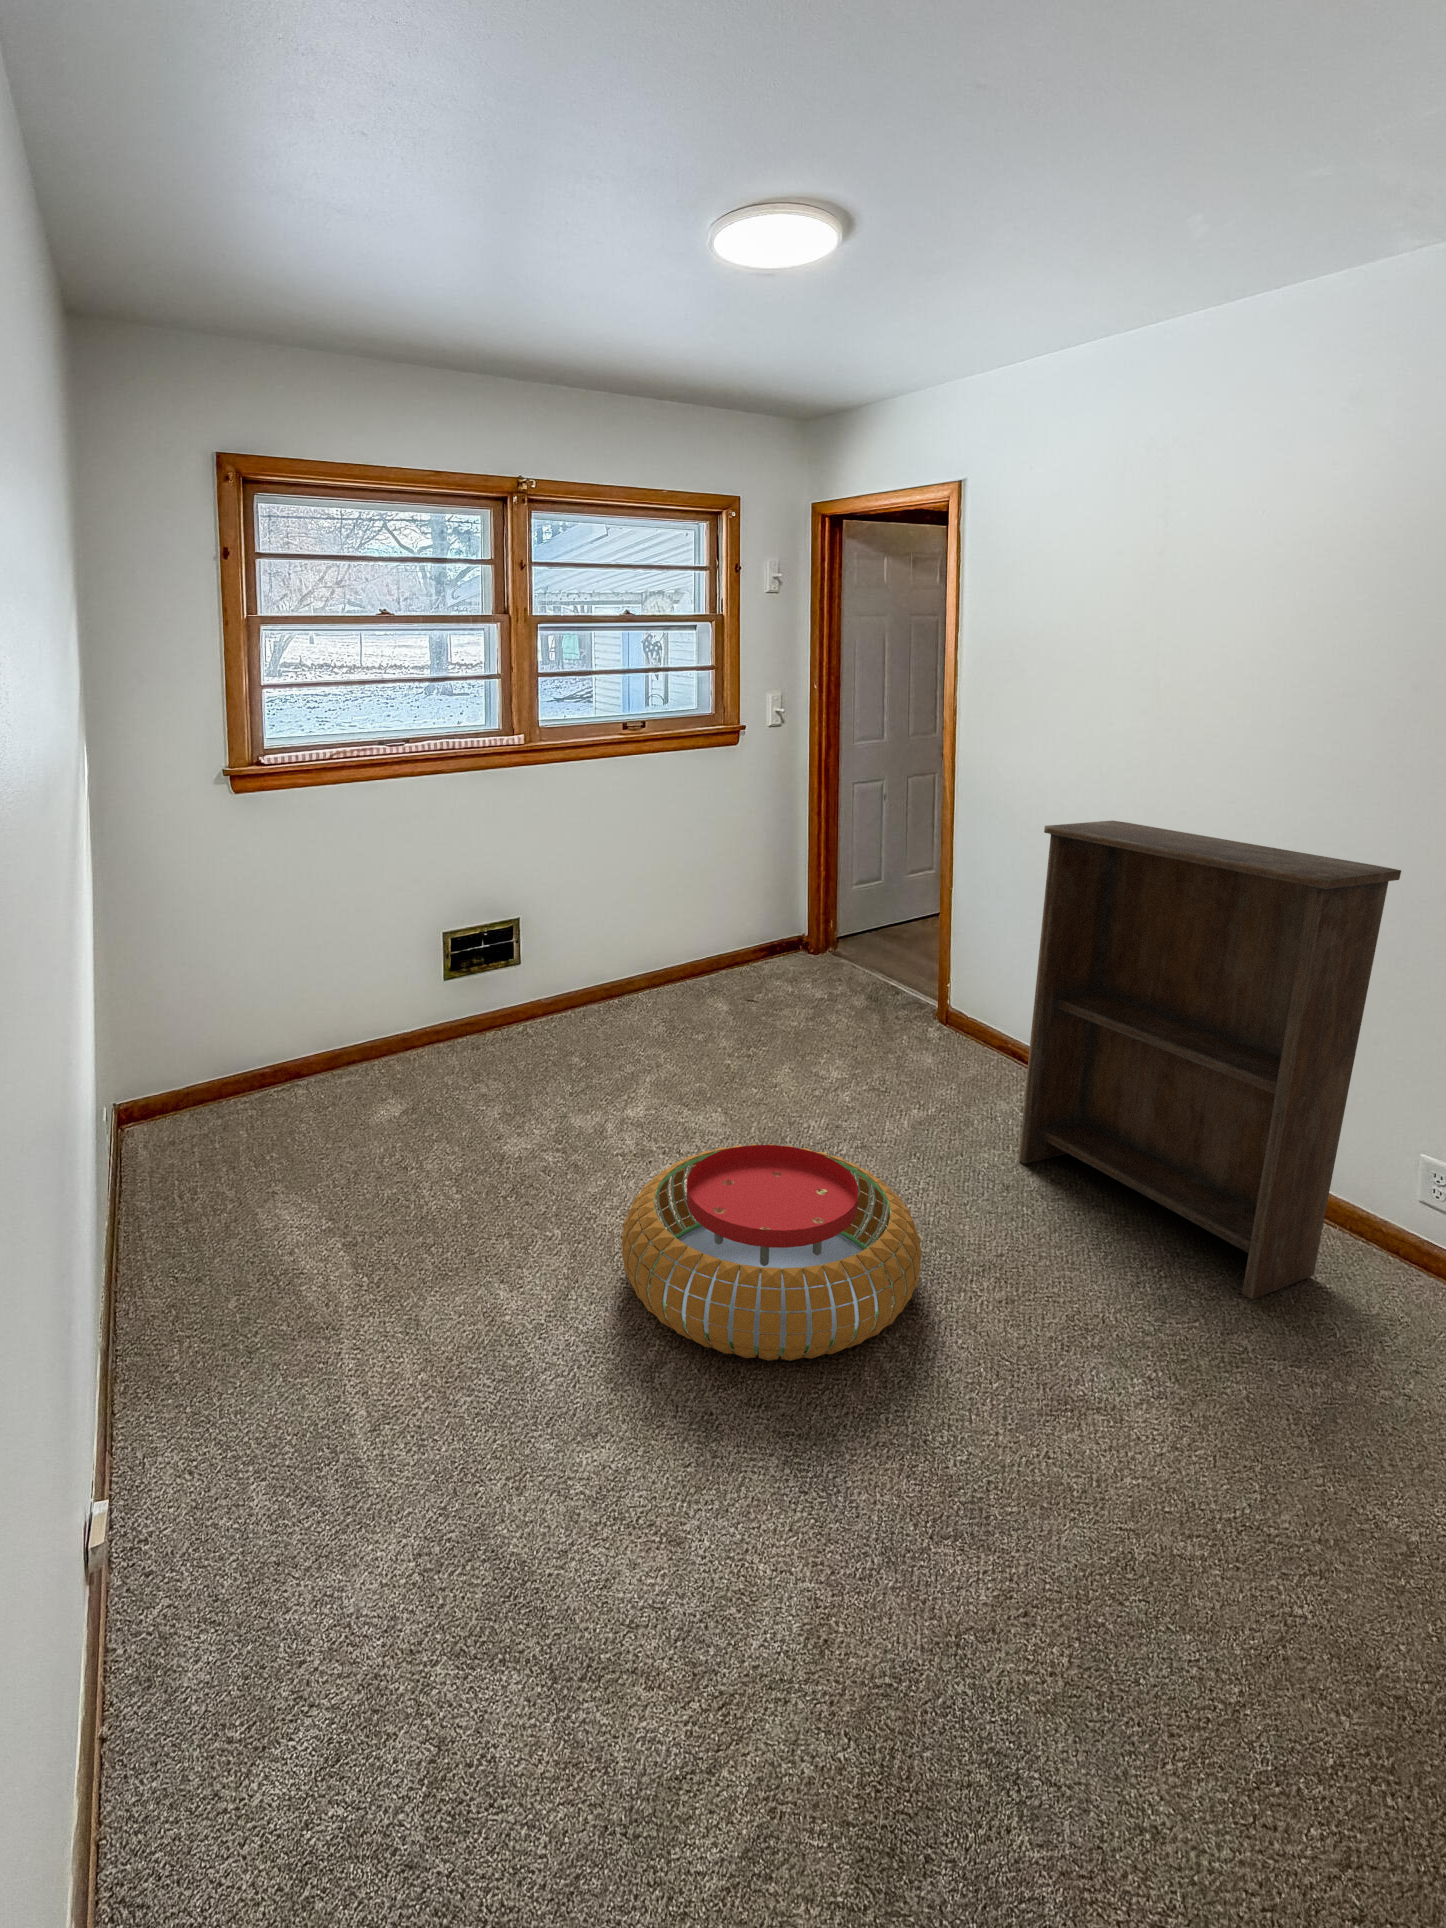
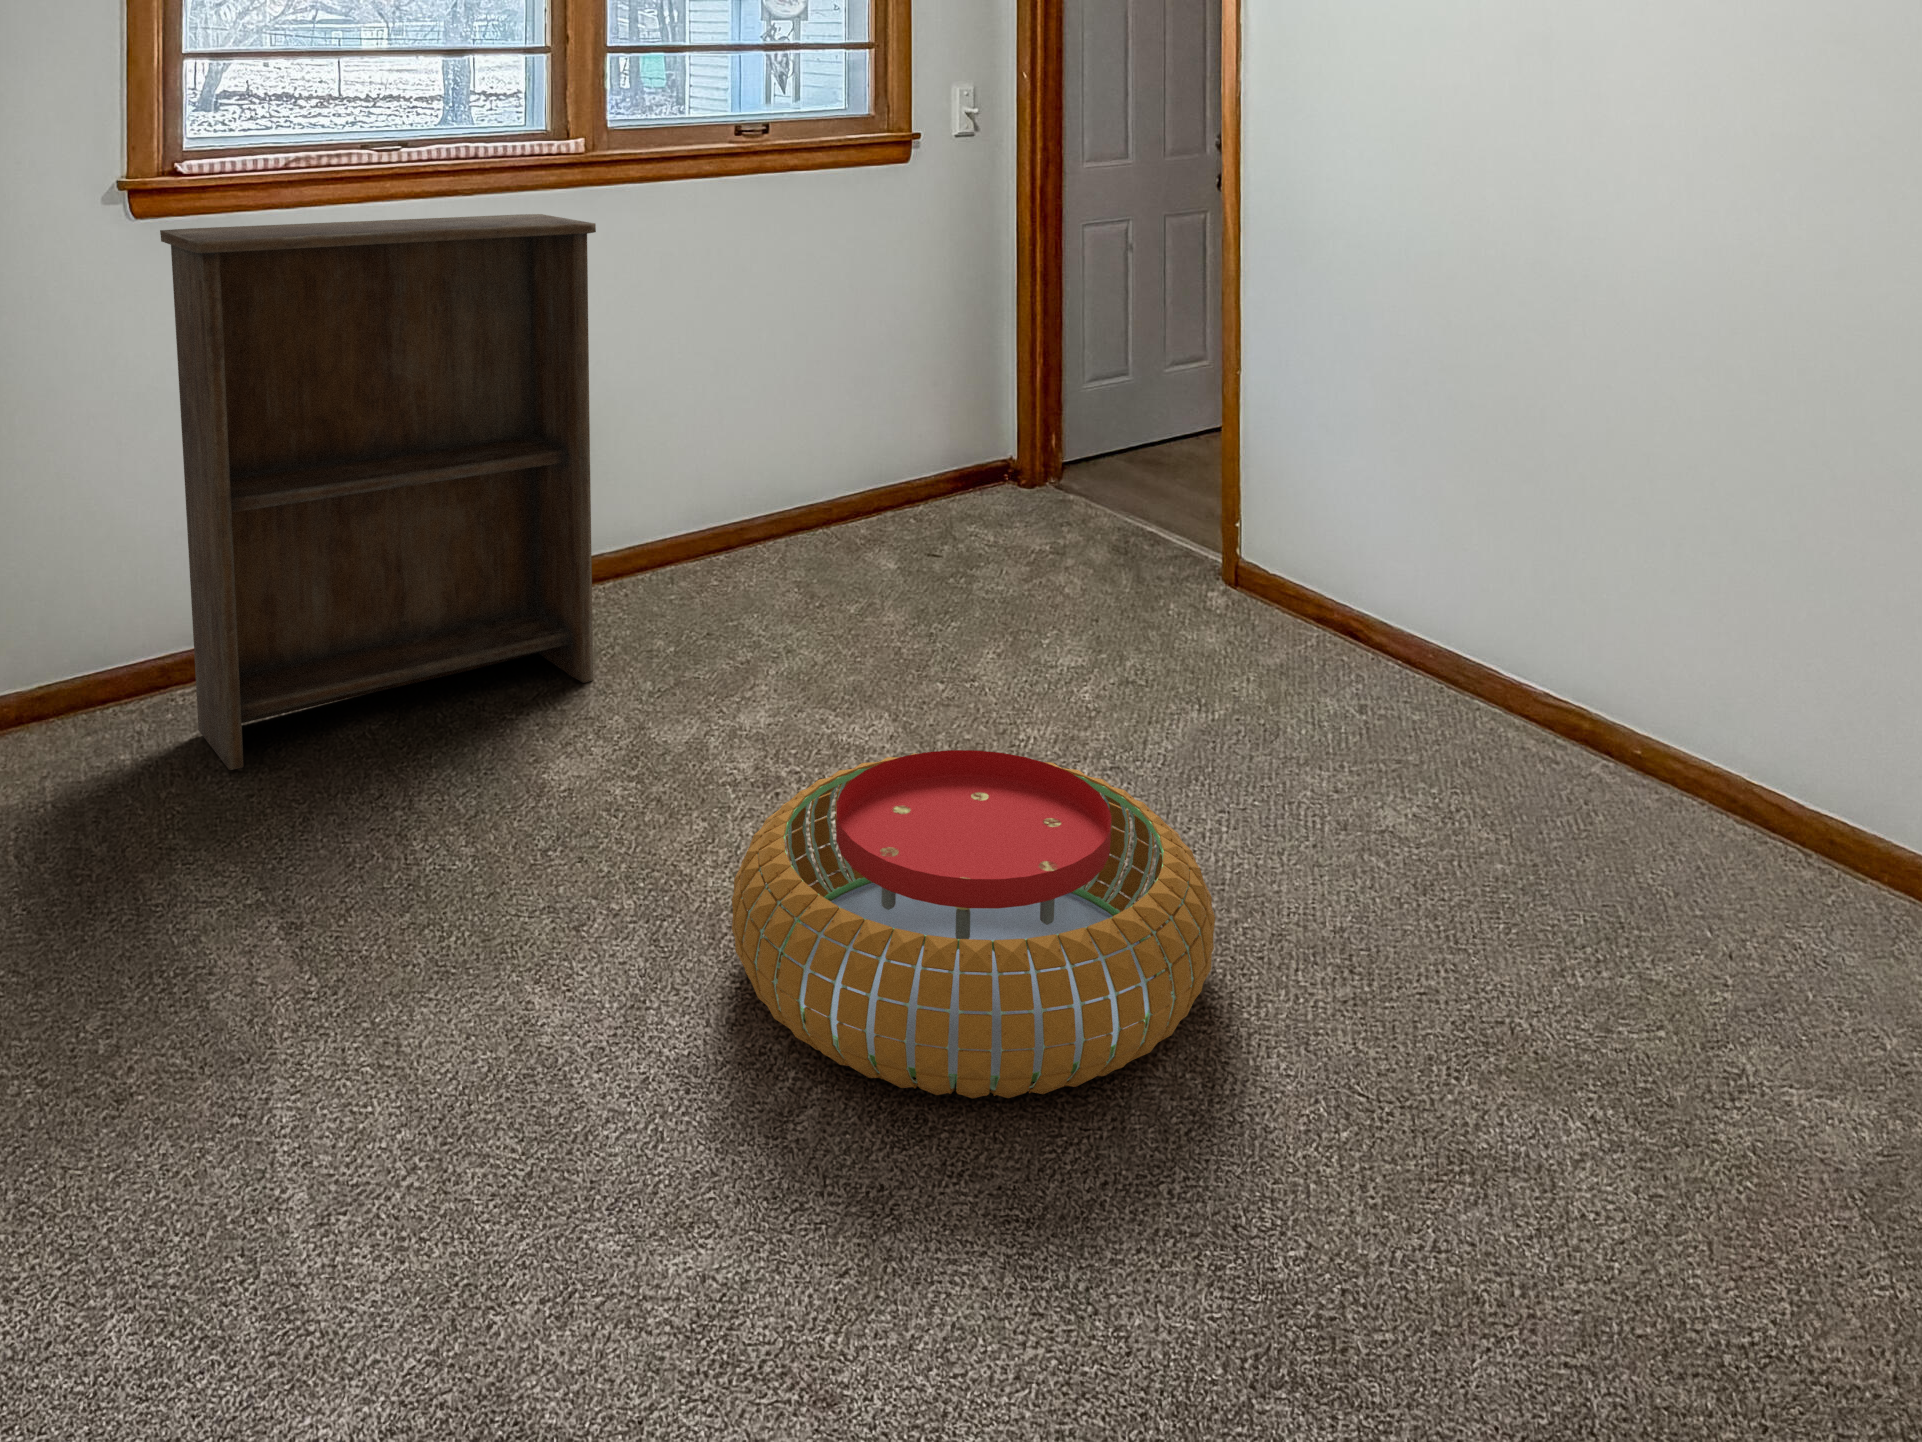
bookshelf: present [1018,820,1401,1299] -> present [160,214,596,770]

